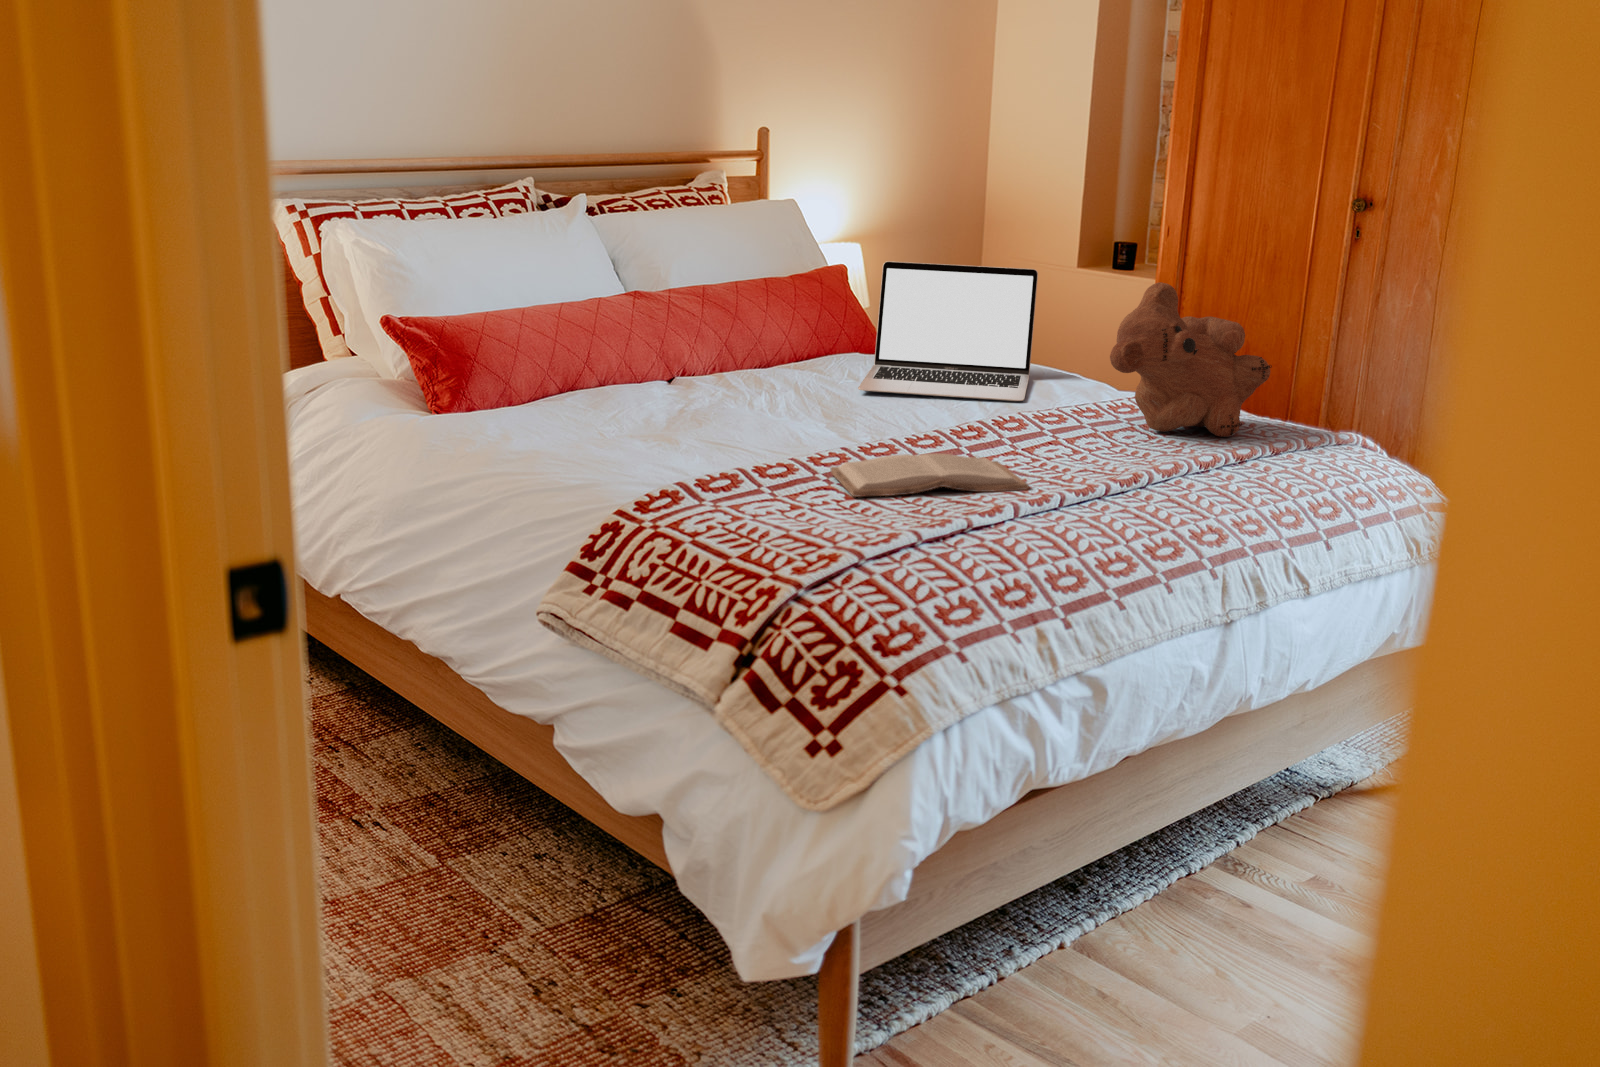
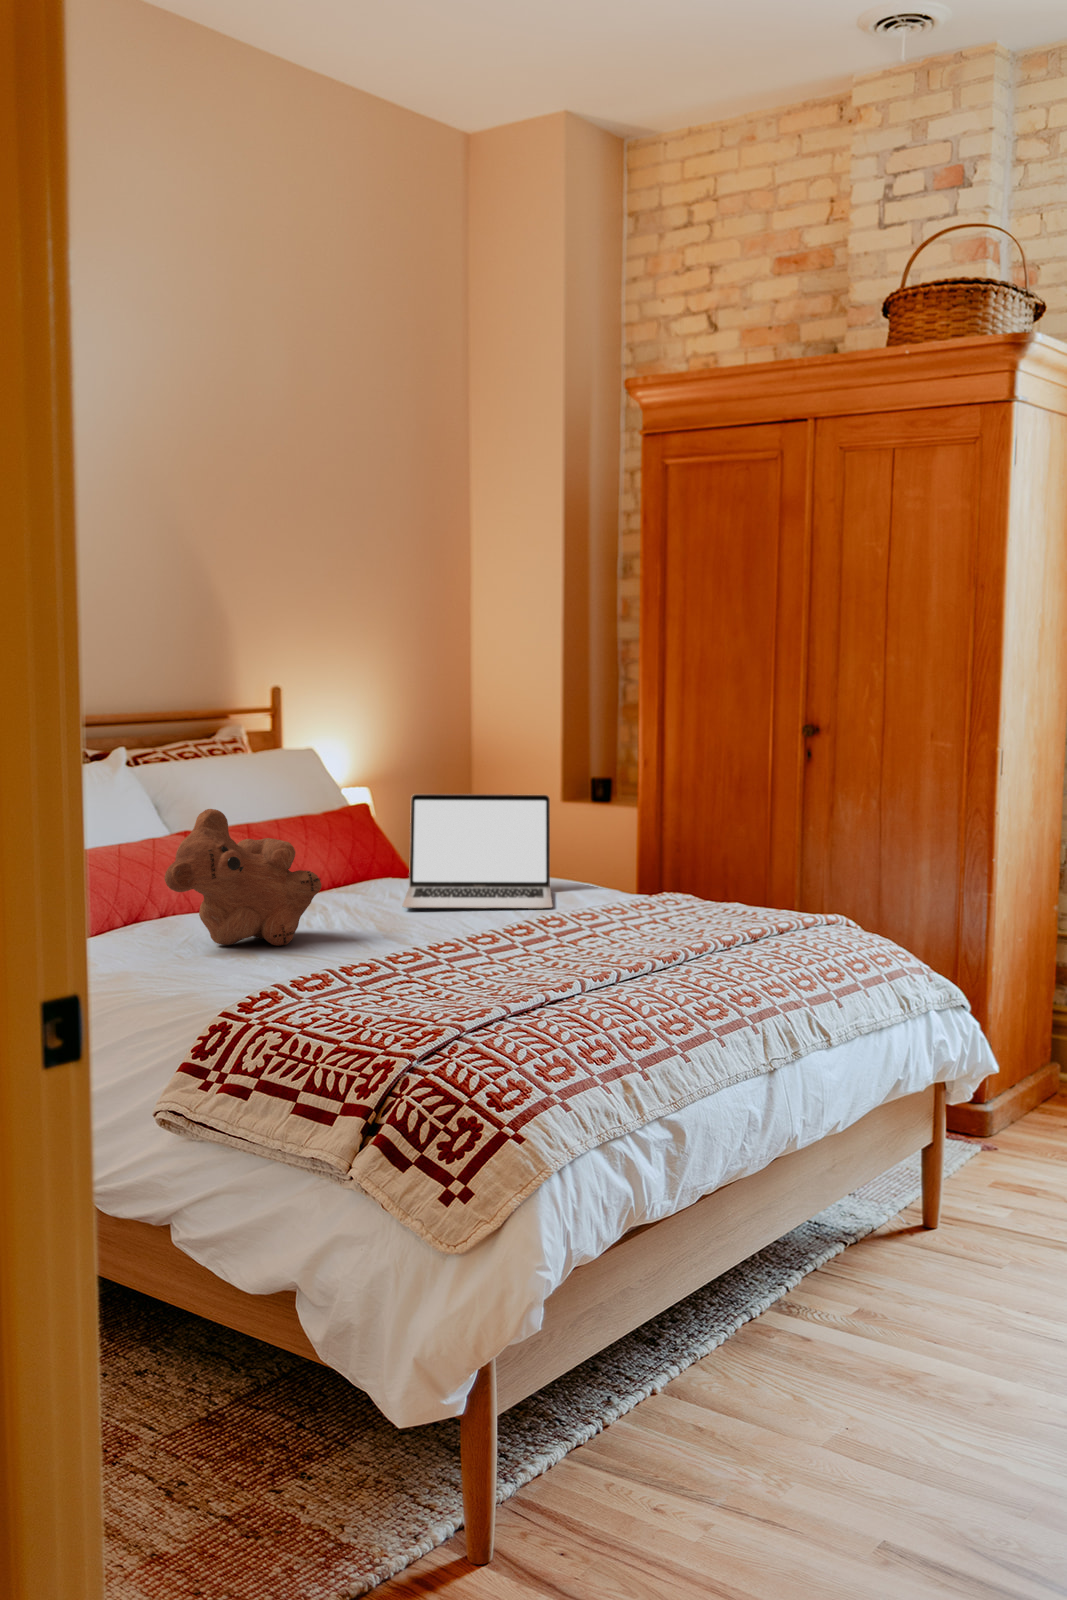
teddy bear: present [1110,282,1272,437] -> present [165,809,321,946]
book: present [830,454,1029,497] -> none [405,948,584,987]

